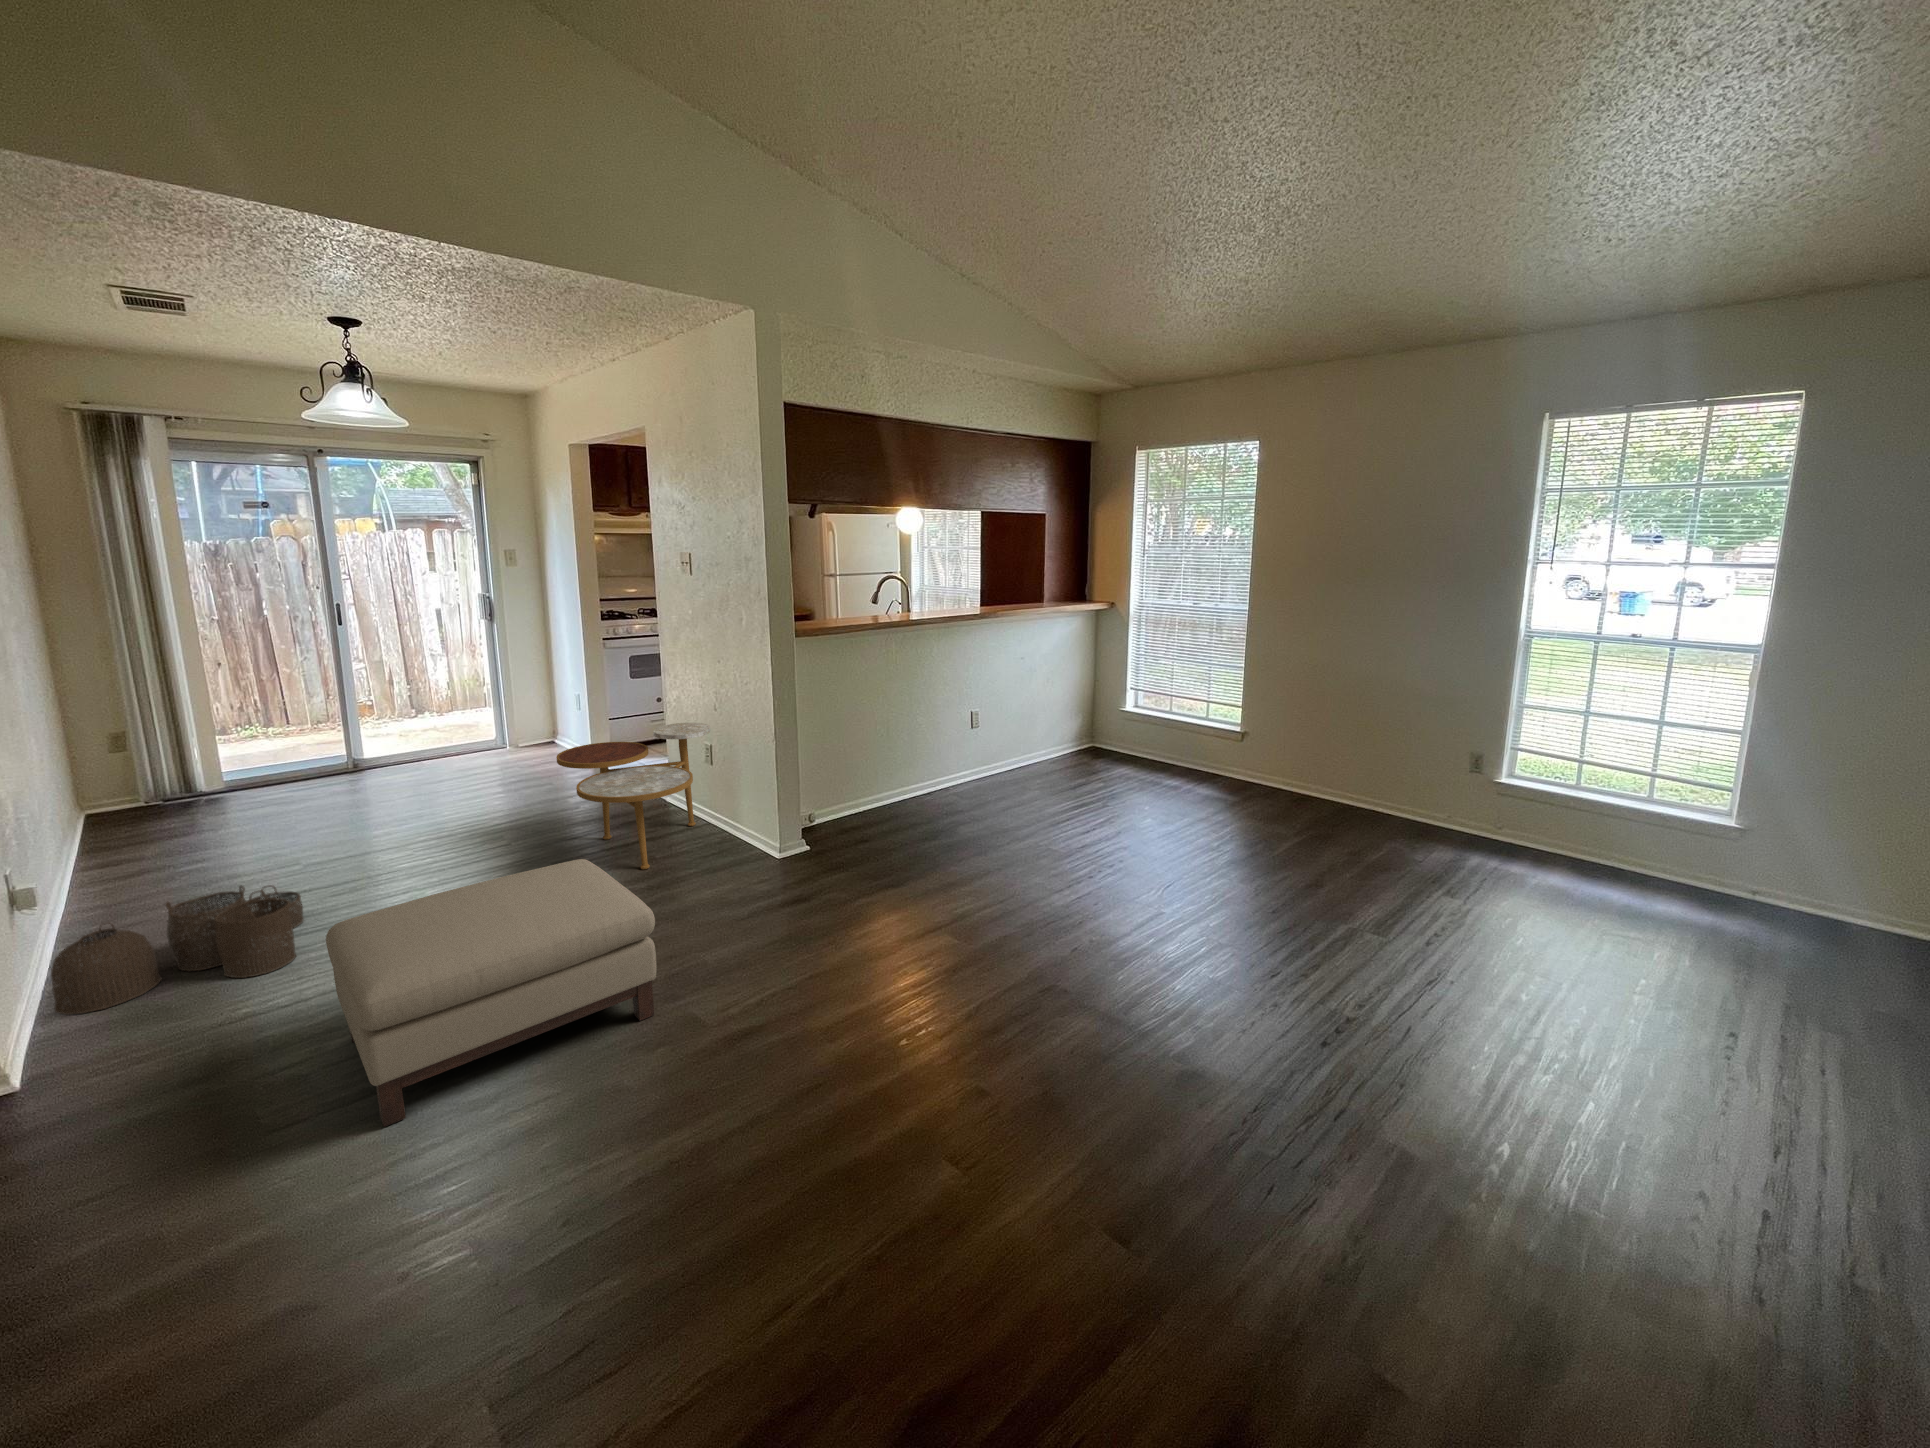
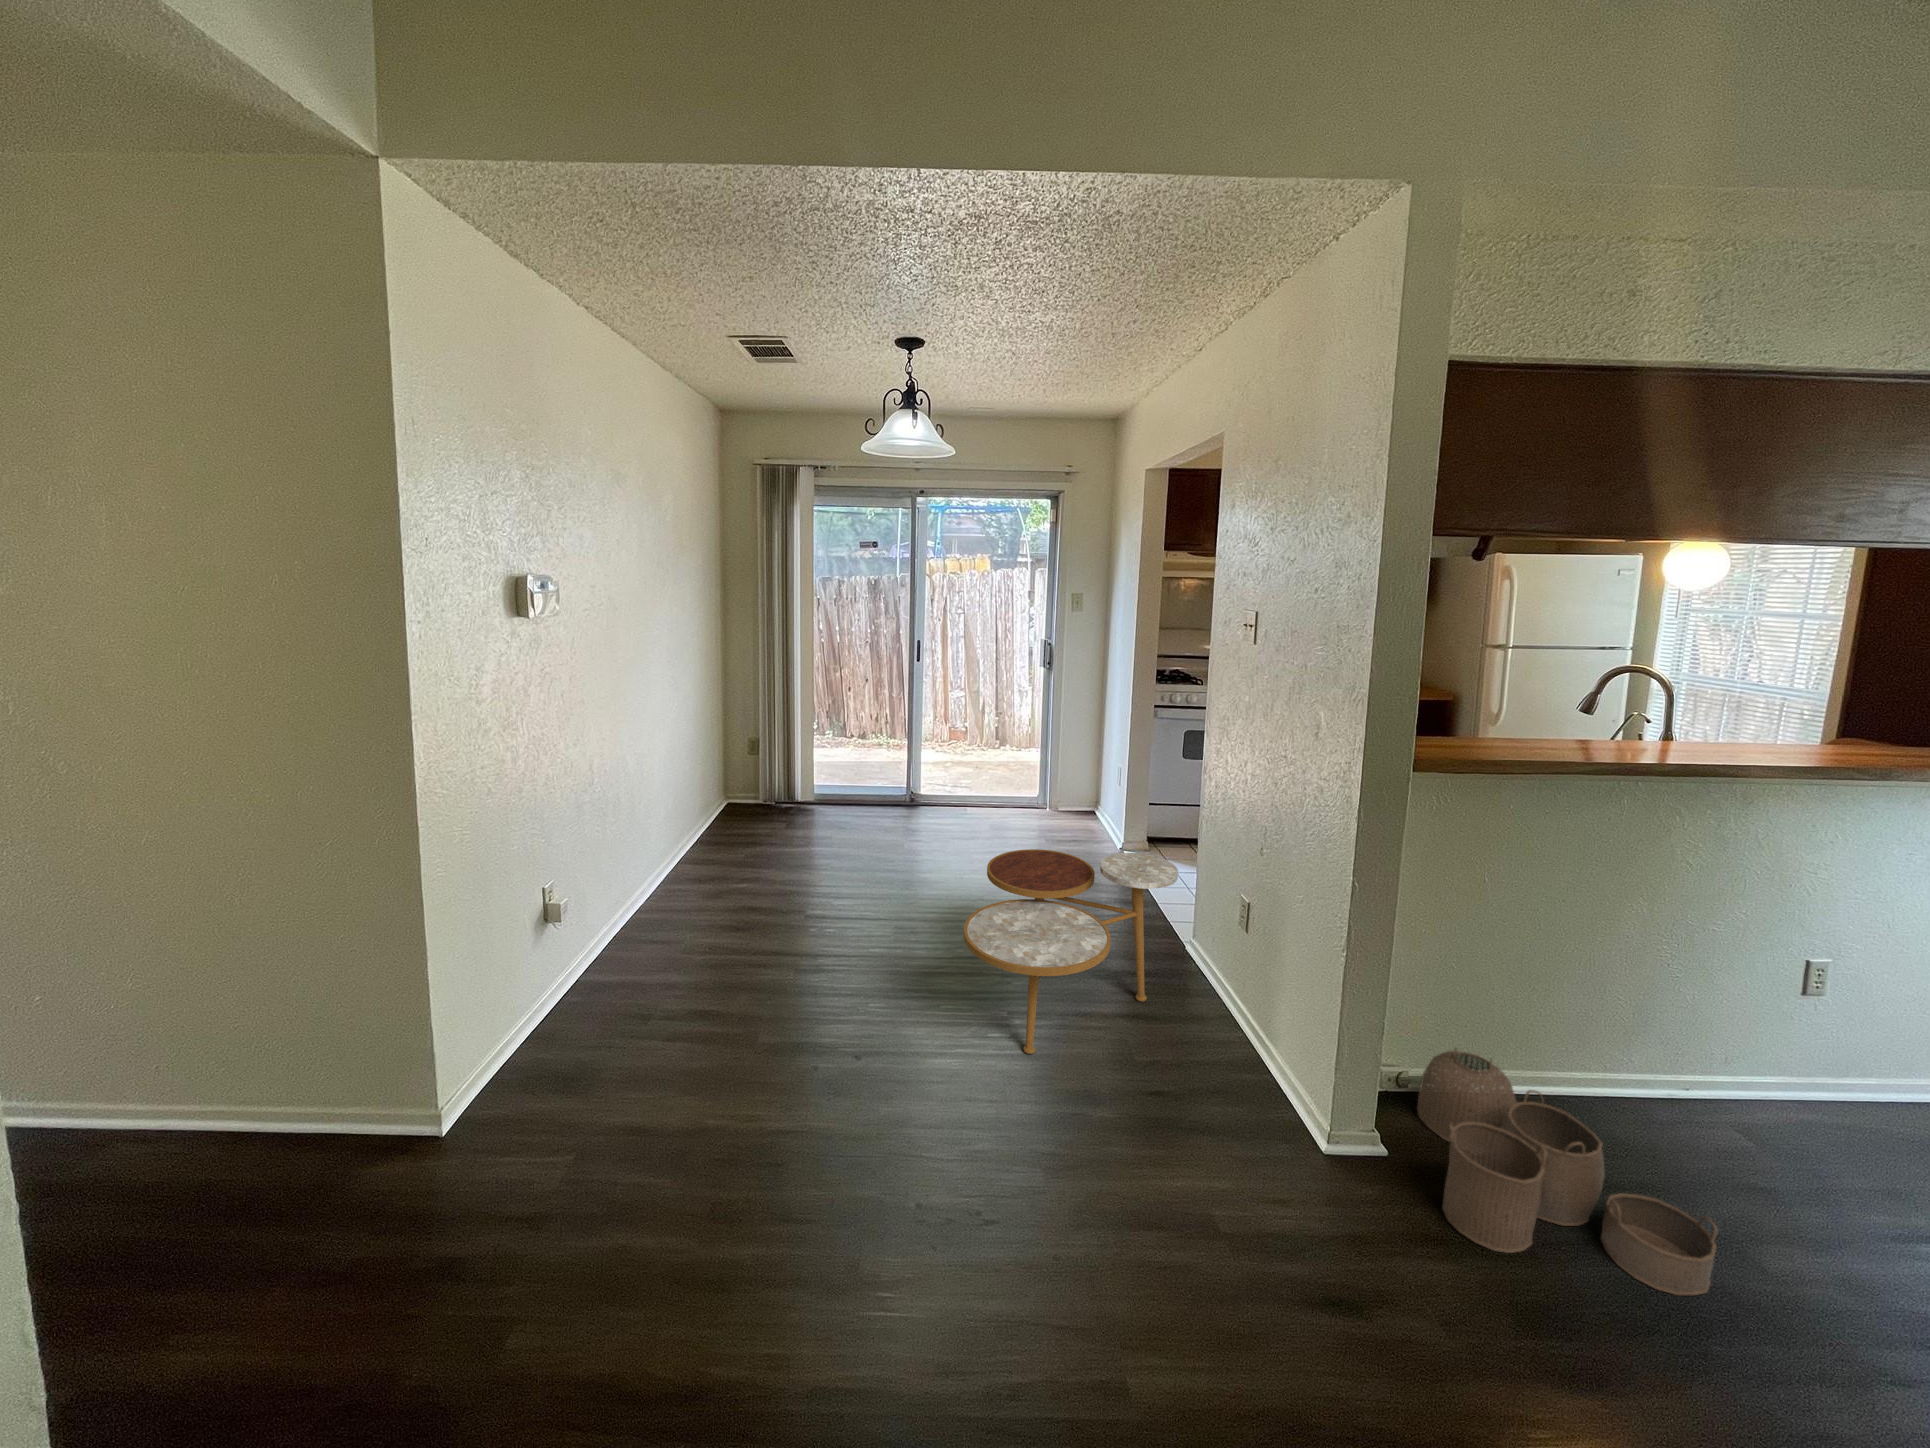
ottoman: present [326,859,657,1127] -> none [451,1029,859,1379]
woven basket: present [51,886,304,1015] -> present [1417,1048,1718,1295]

